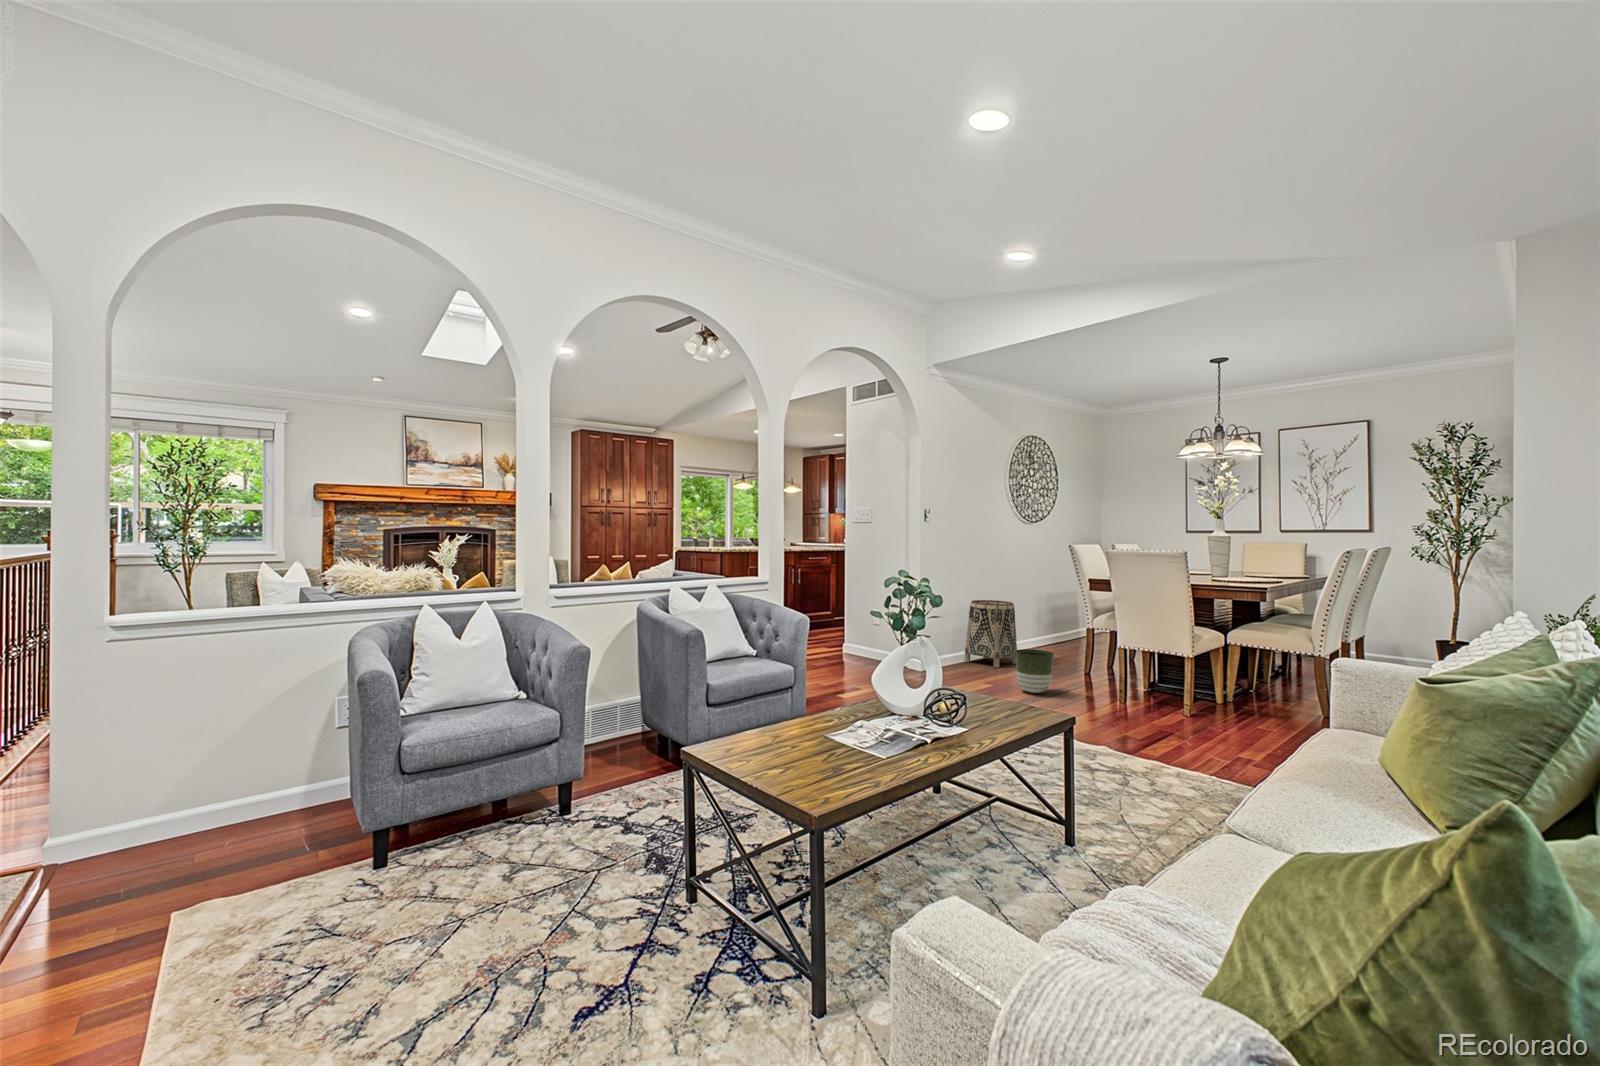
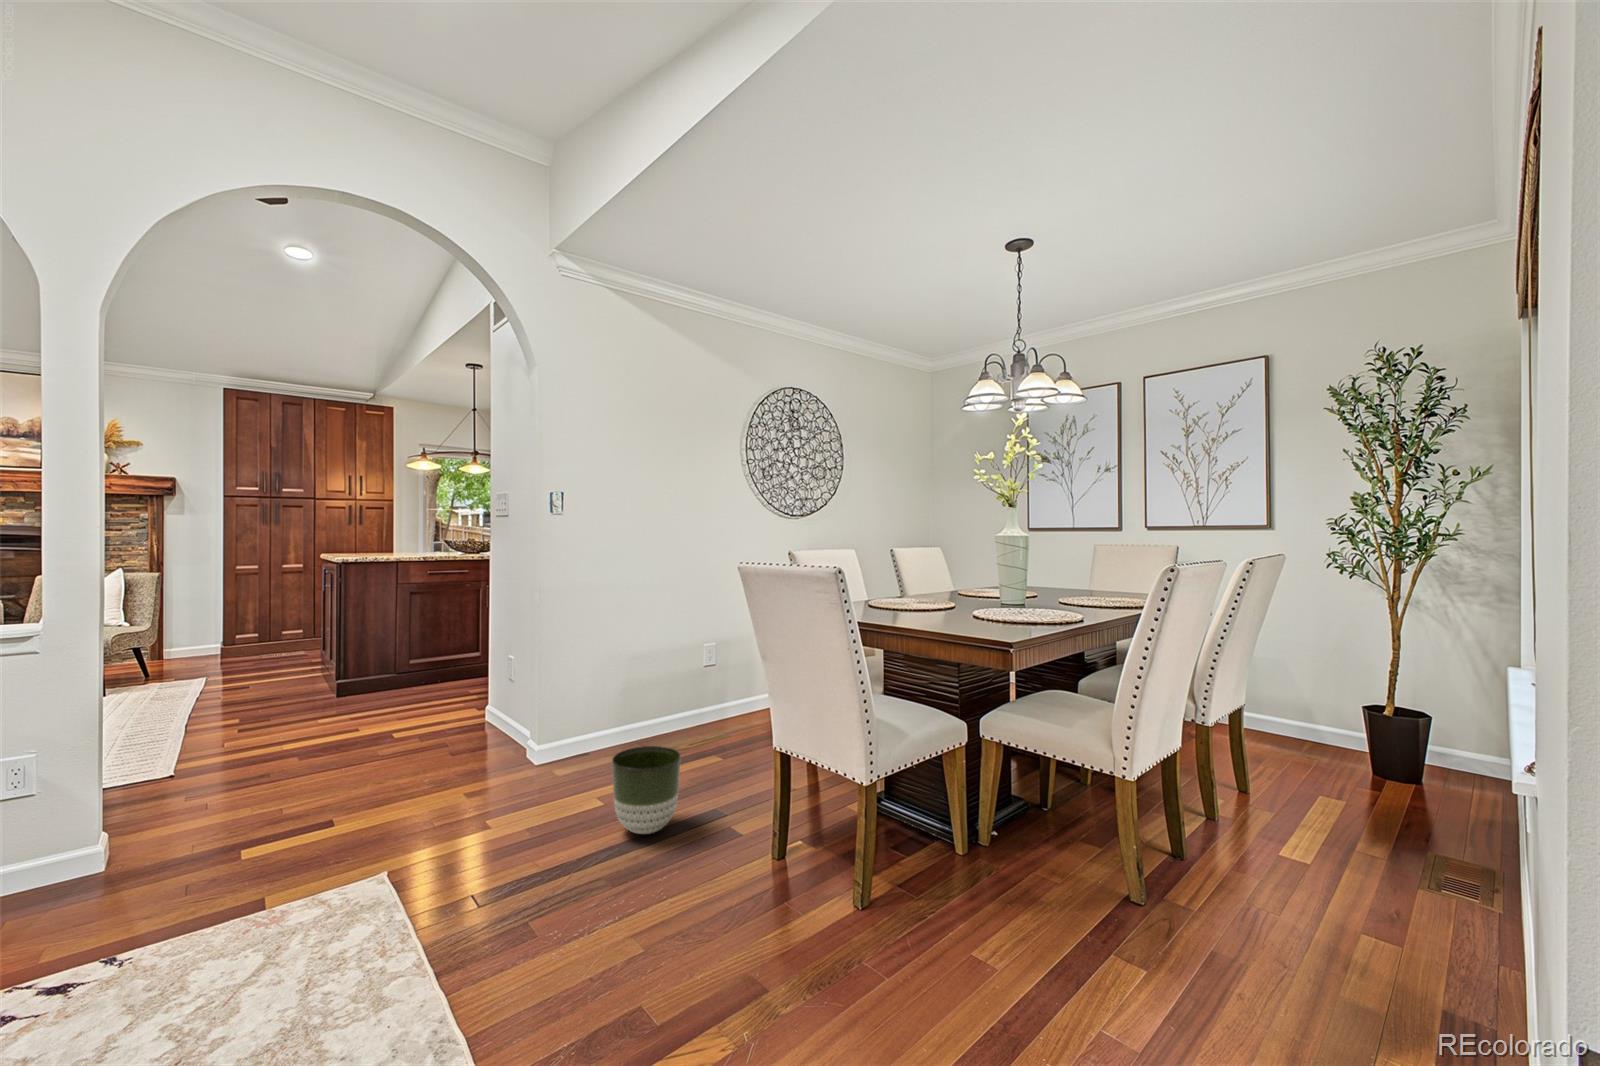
basket: present [964,600,1017,668] -> none [640,638,723,753]

